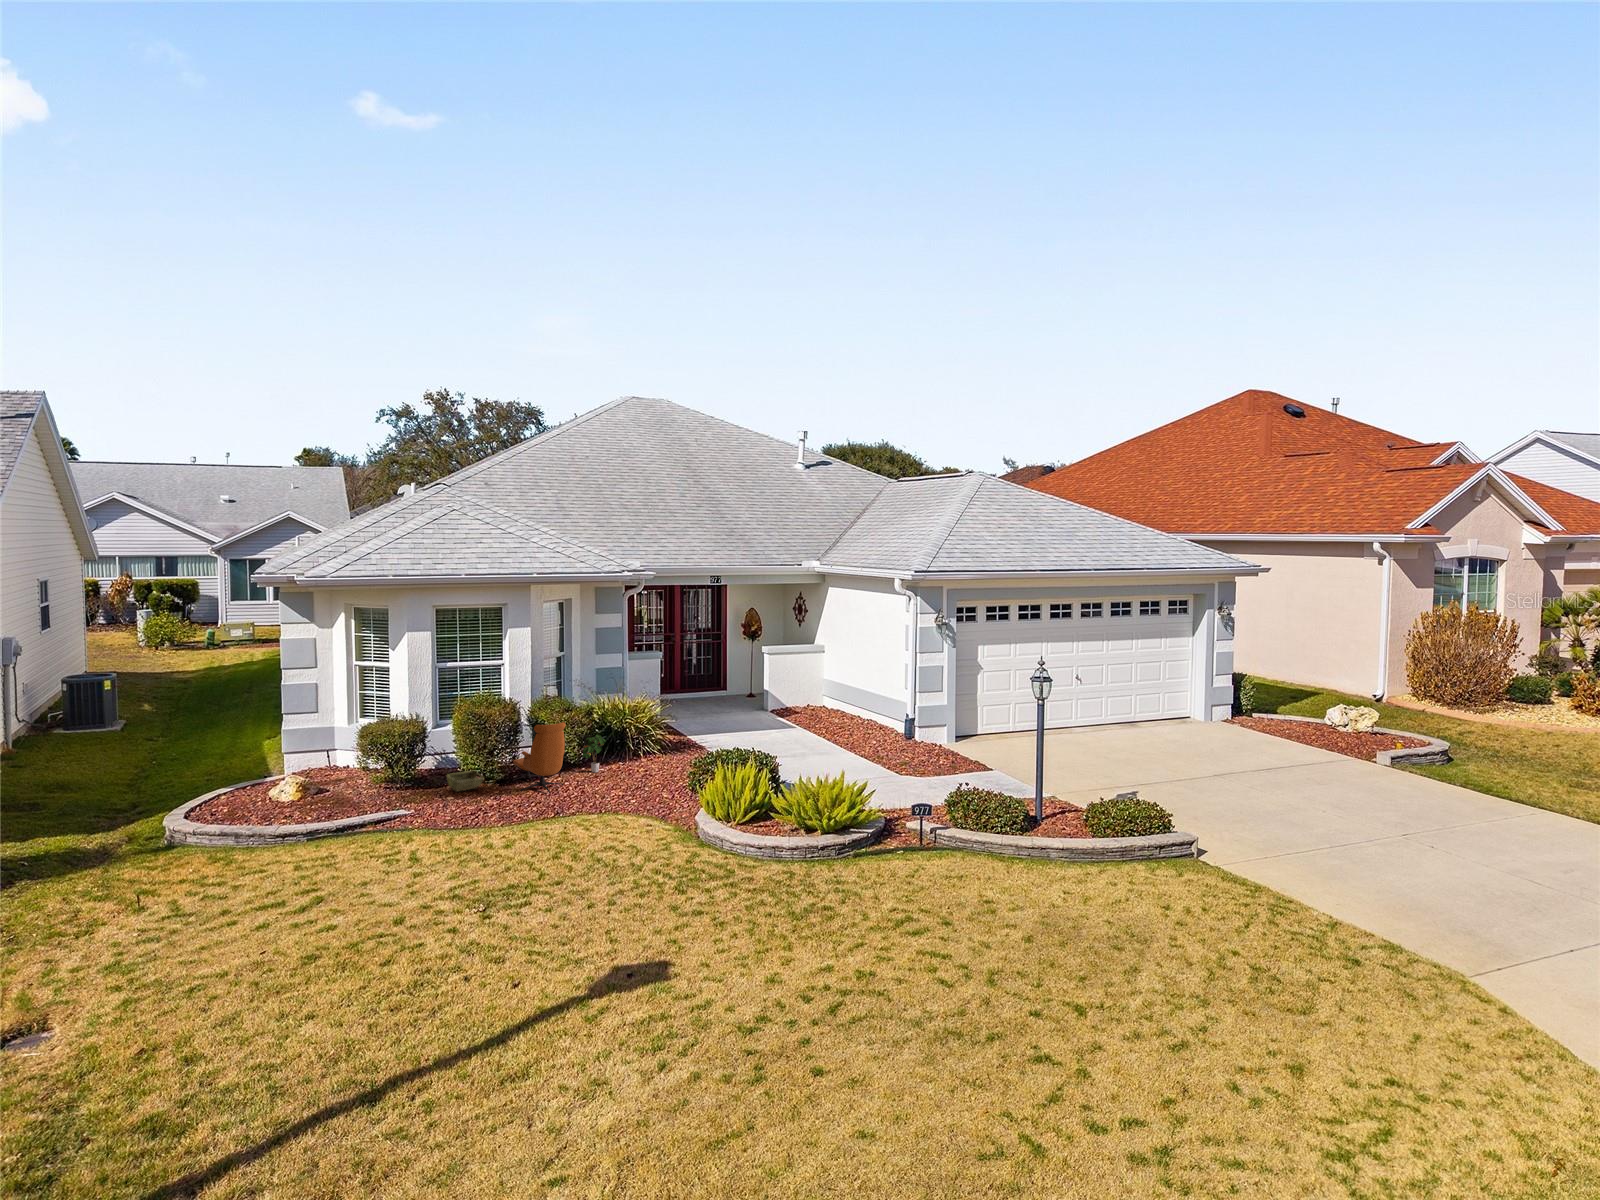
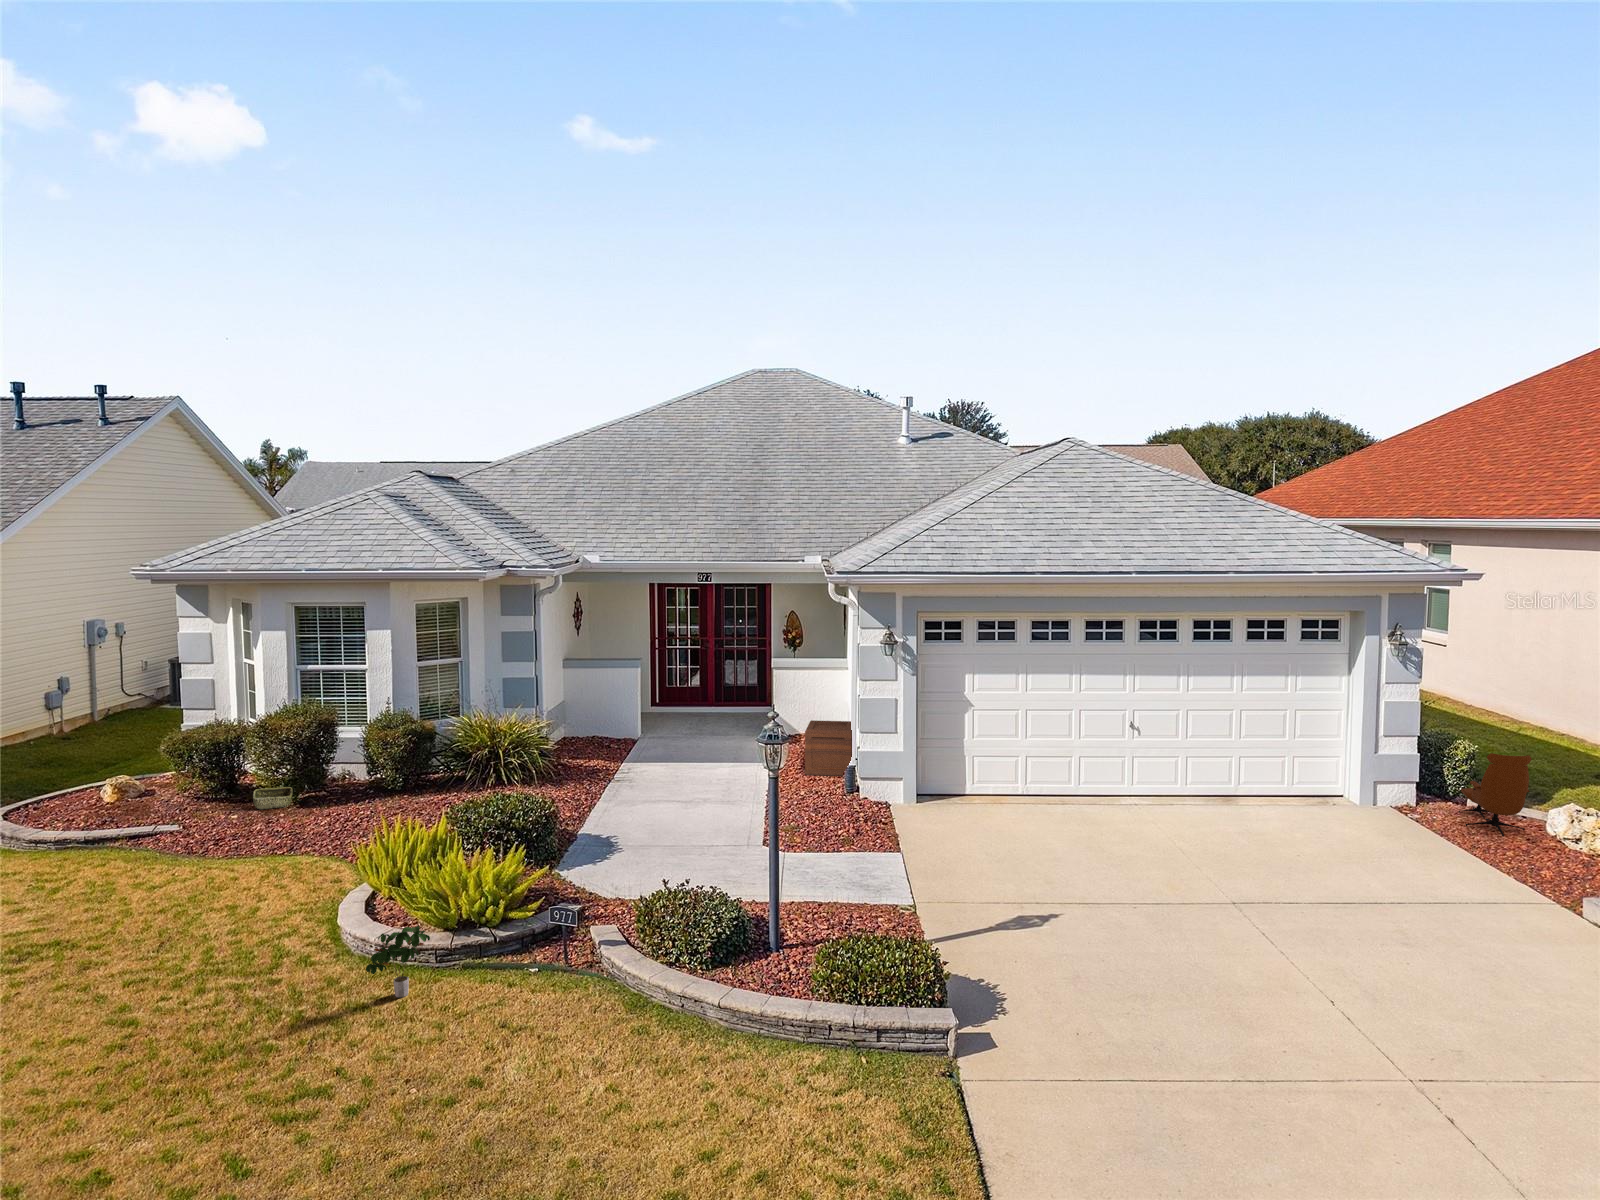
wooden crate: none [837,691,884,733] -> present [805,720,852,776]
lounge chair: present [513,722,566,793] -> present [1459,753,1532,836]
potted plant: present [583,735,606,772] -> present [366,926,430,998]

